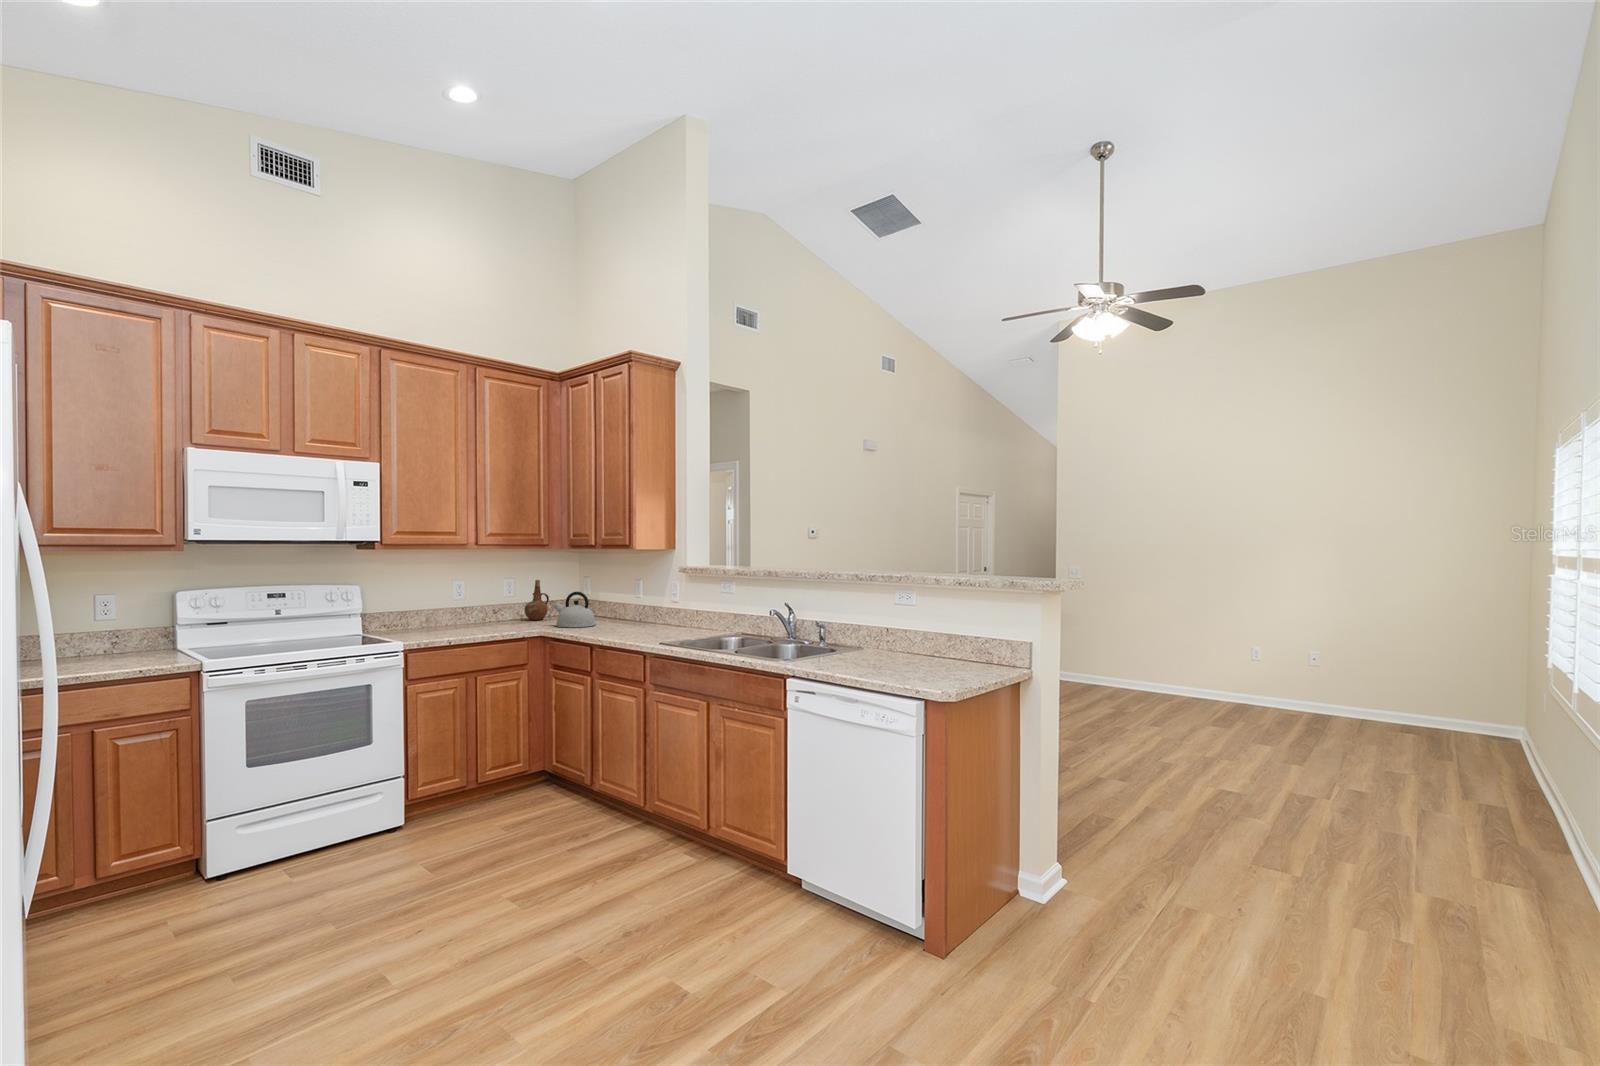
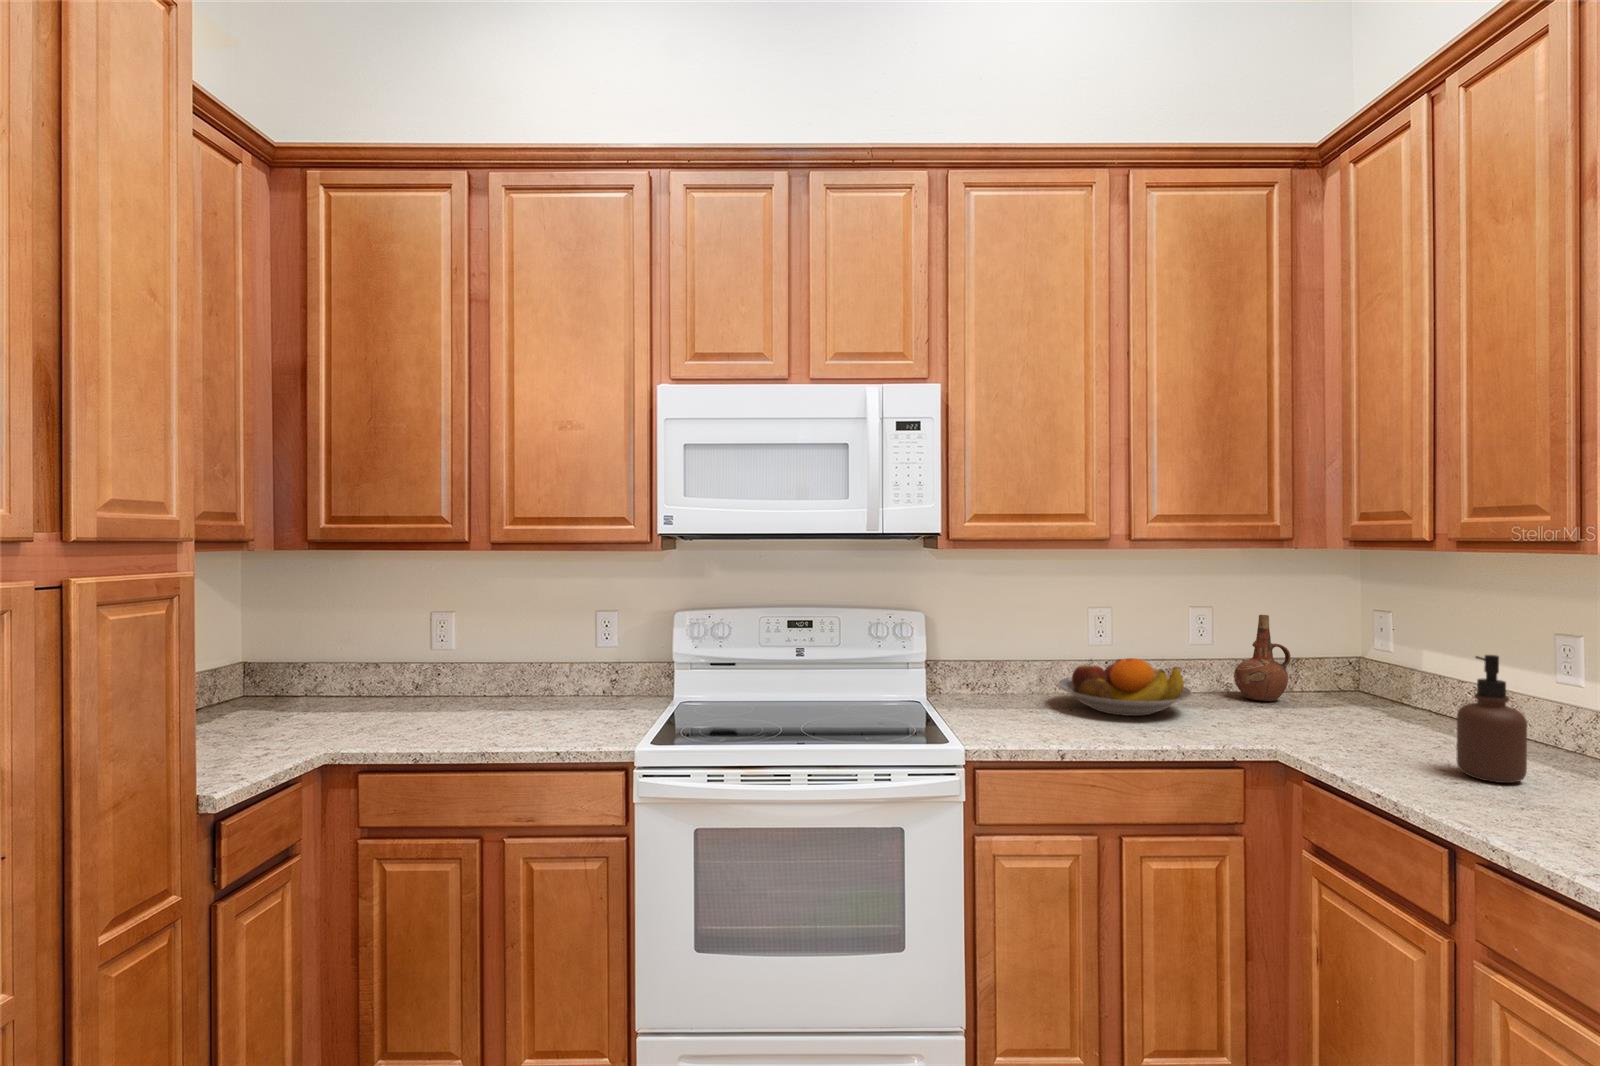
soap dispenser: none [600,584,620,629] -> present [1457,655,1527,783]
kettle: present [553,592,596,627] -> none [1307,659,1432,755]
fruit bowl: none [439,602,506,629] -> present [1058,658,1192,716]

